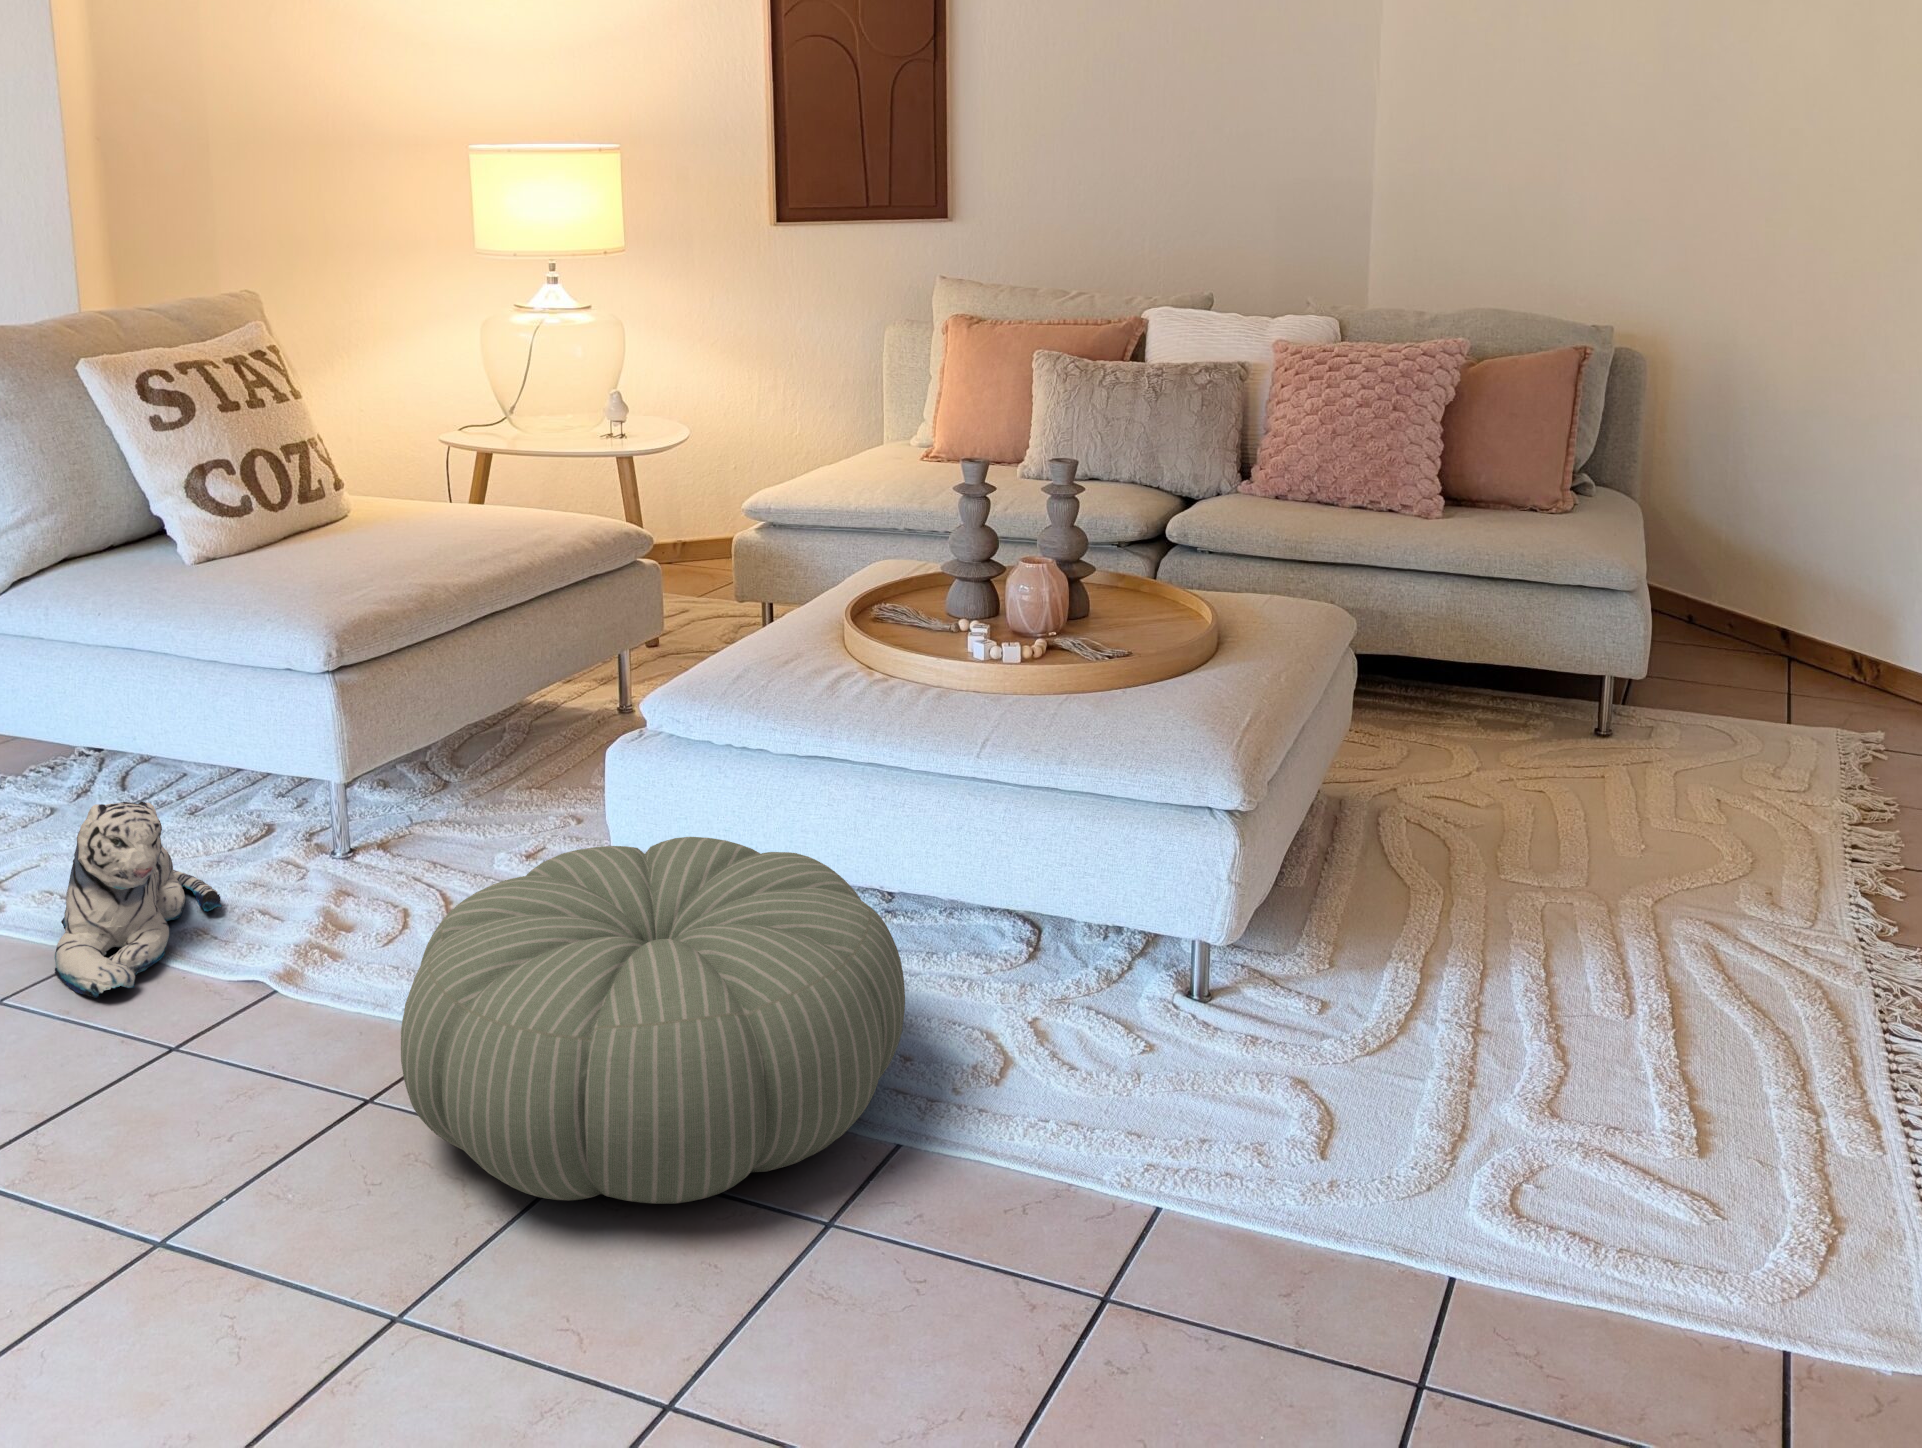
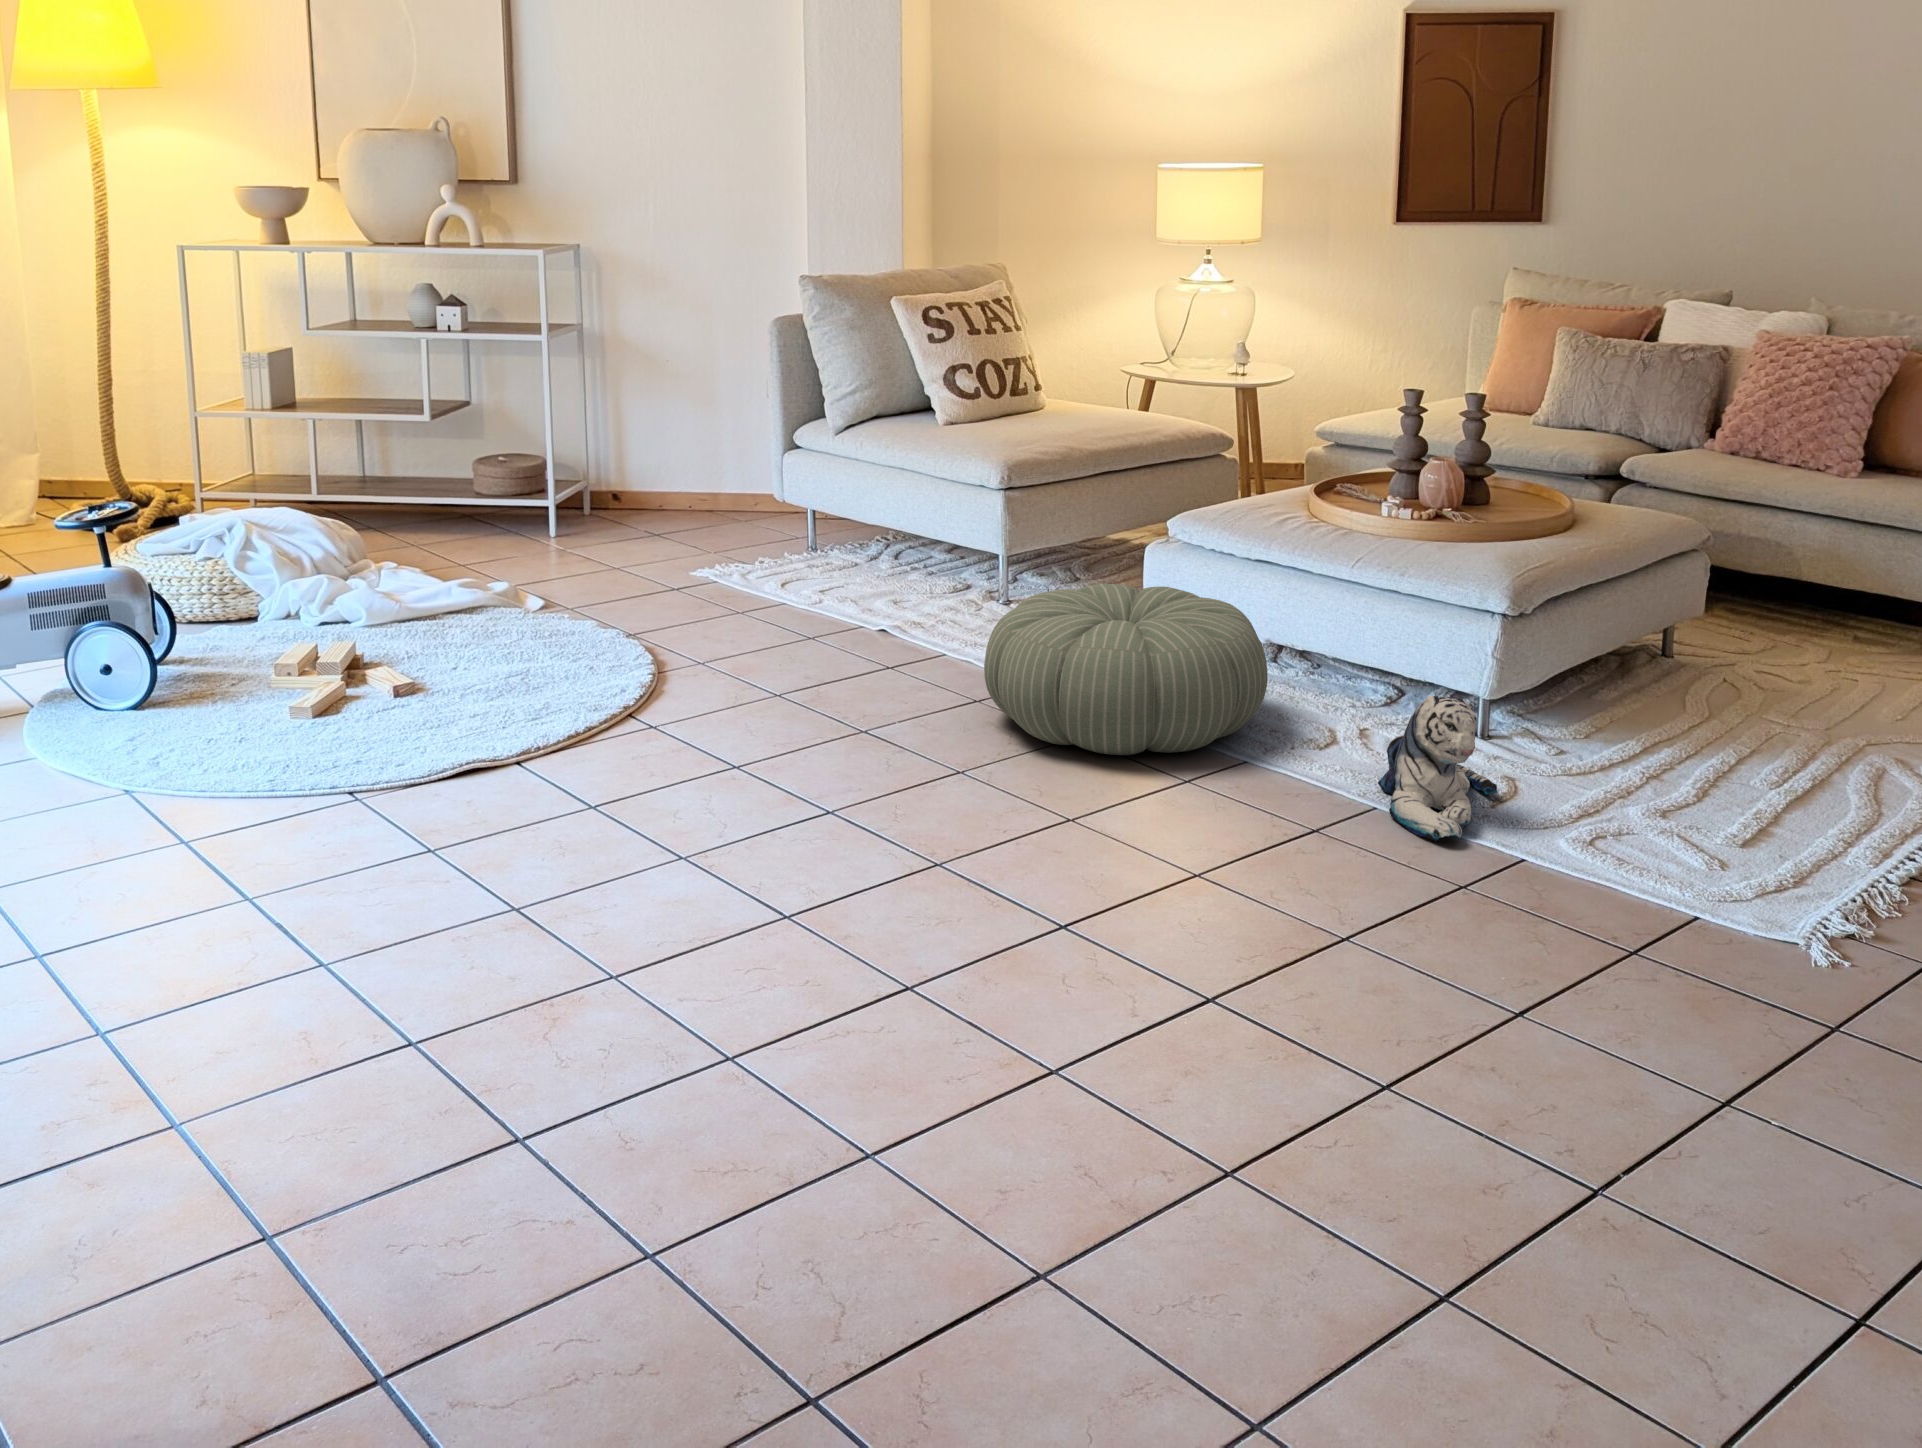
plush toy: present [55,802,221,998] -> present [1378,695,1498,841]

